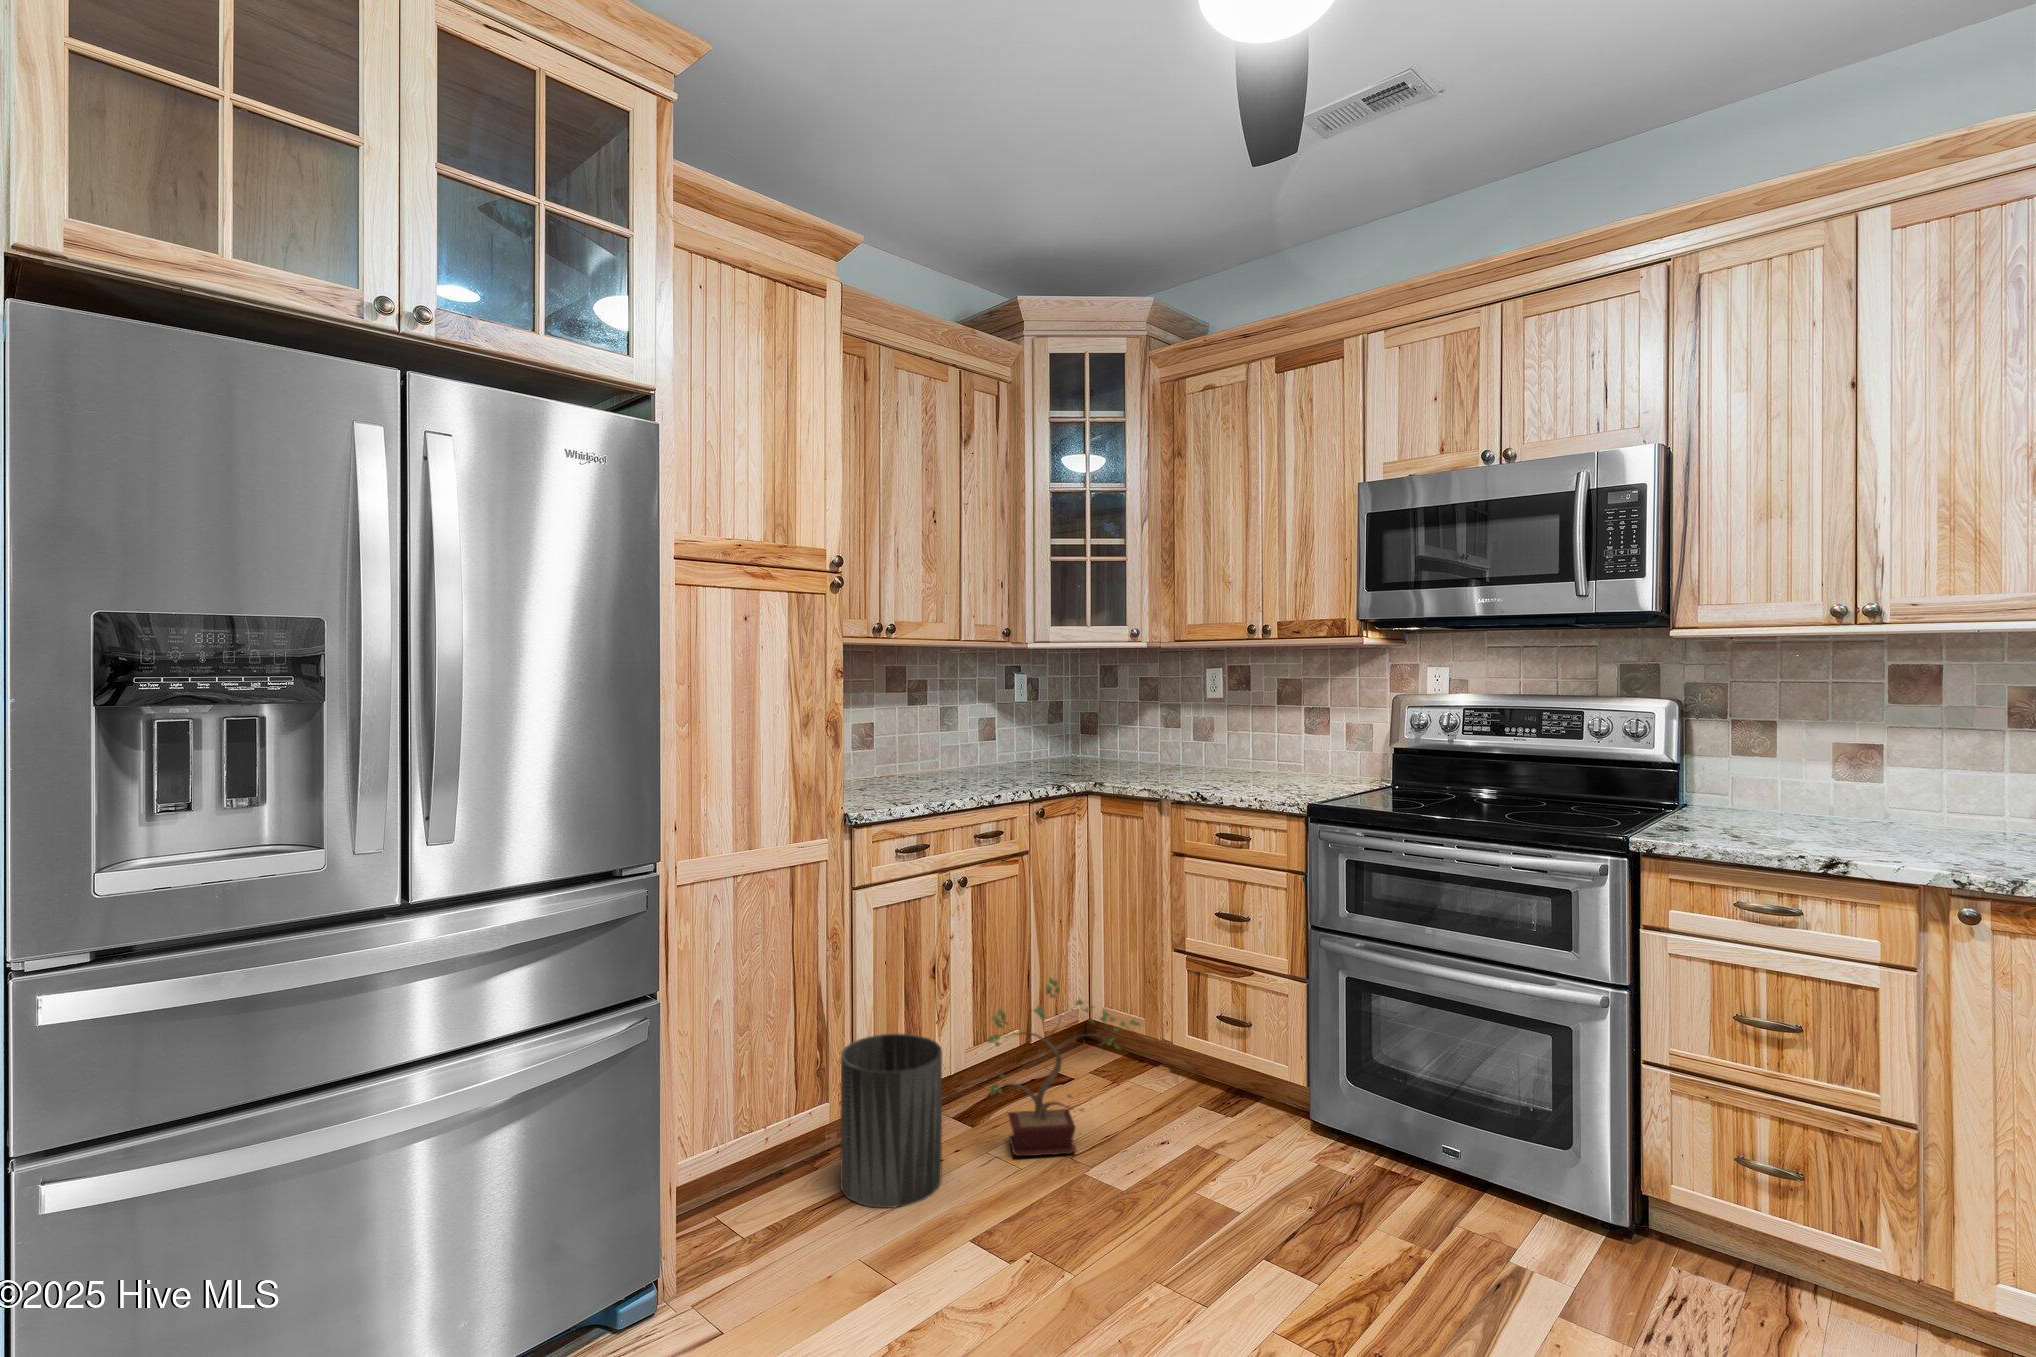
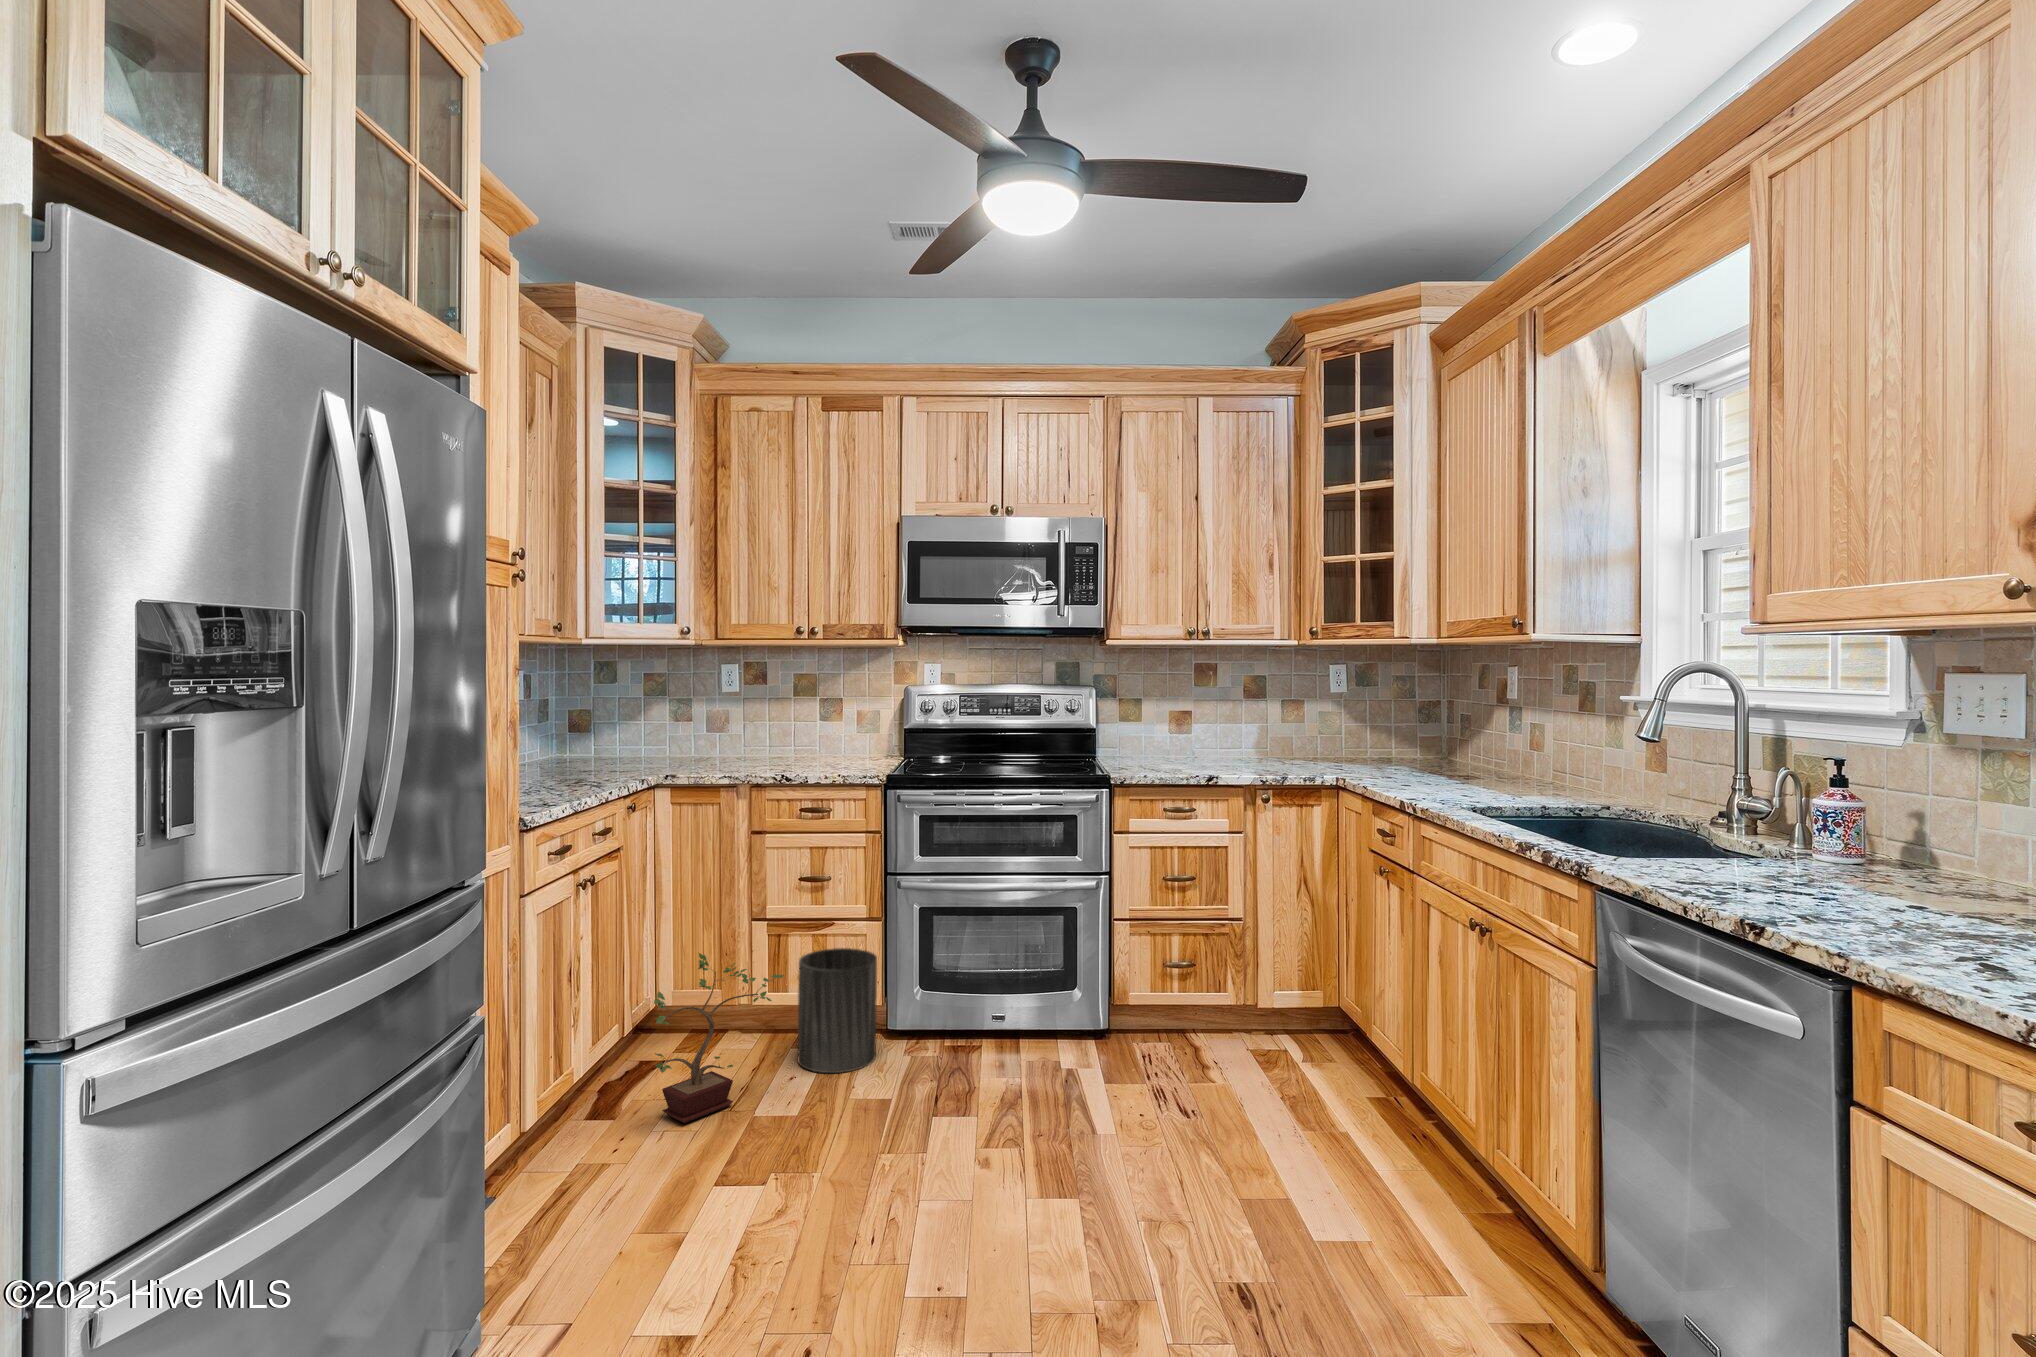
trash can: present [840,1034,942,1208] -> present [798,948,877,1073]

